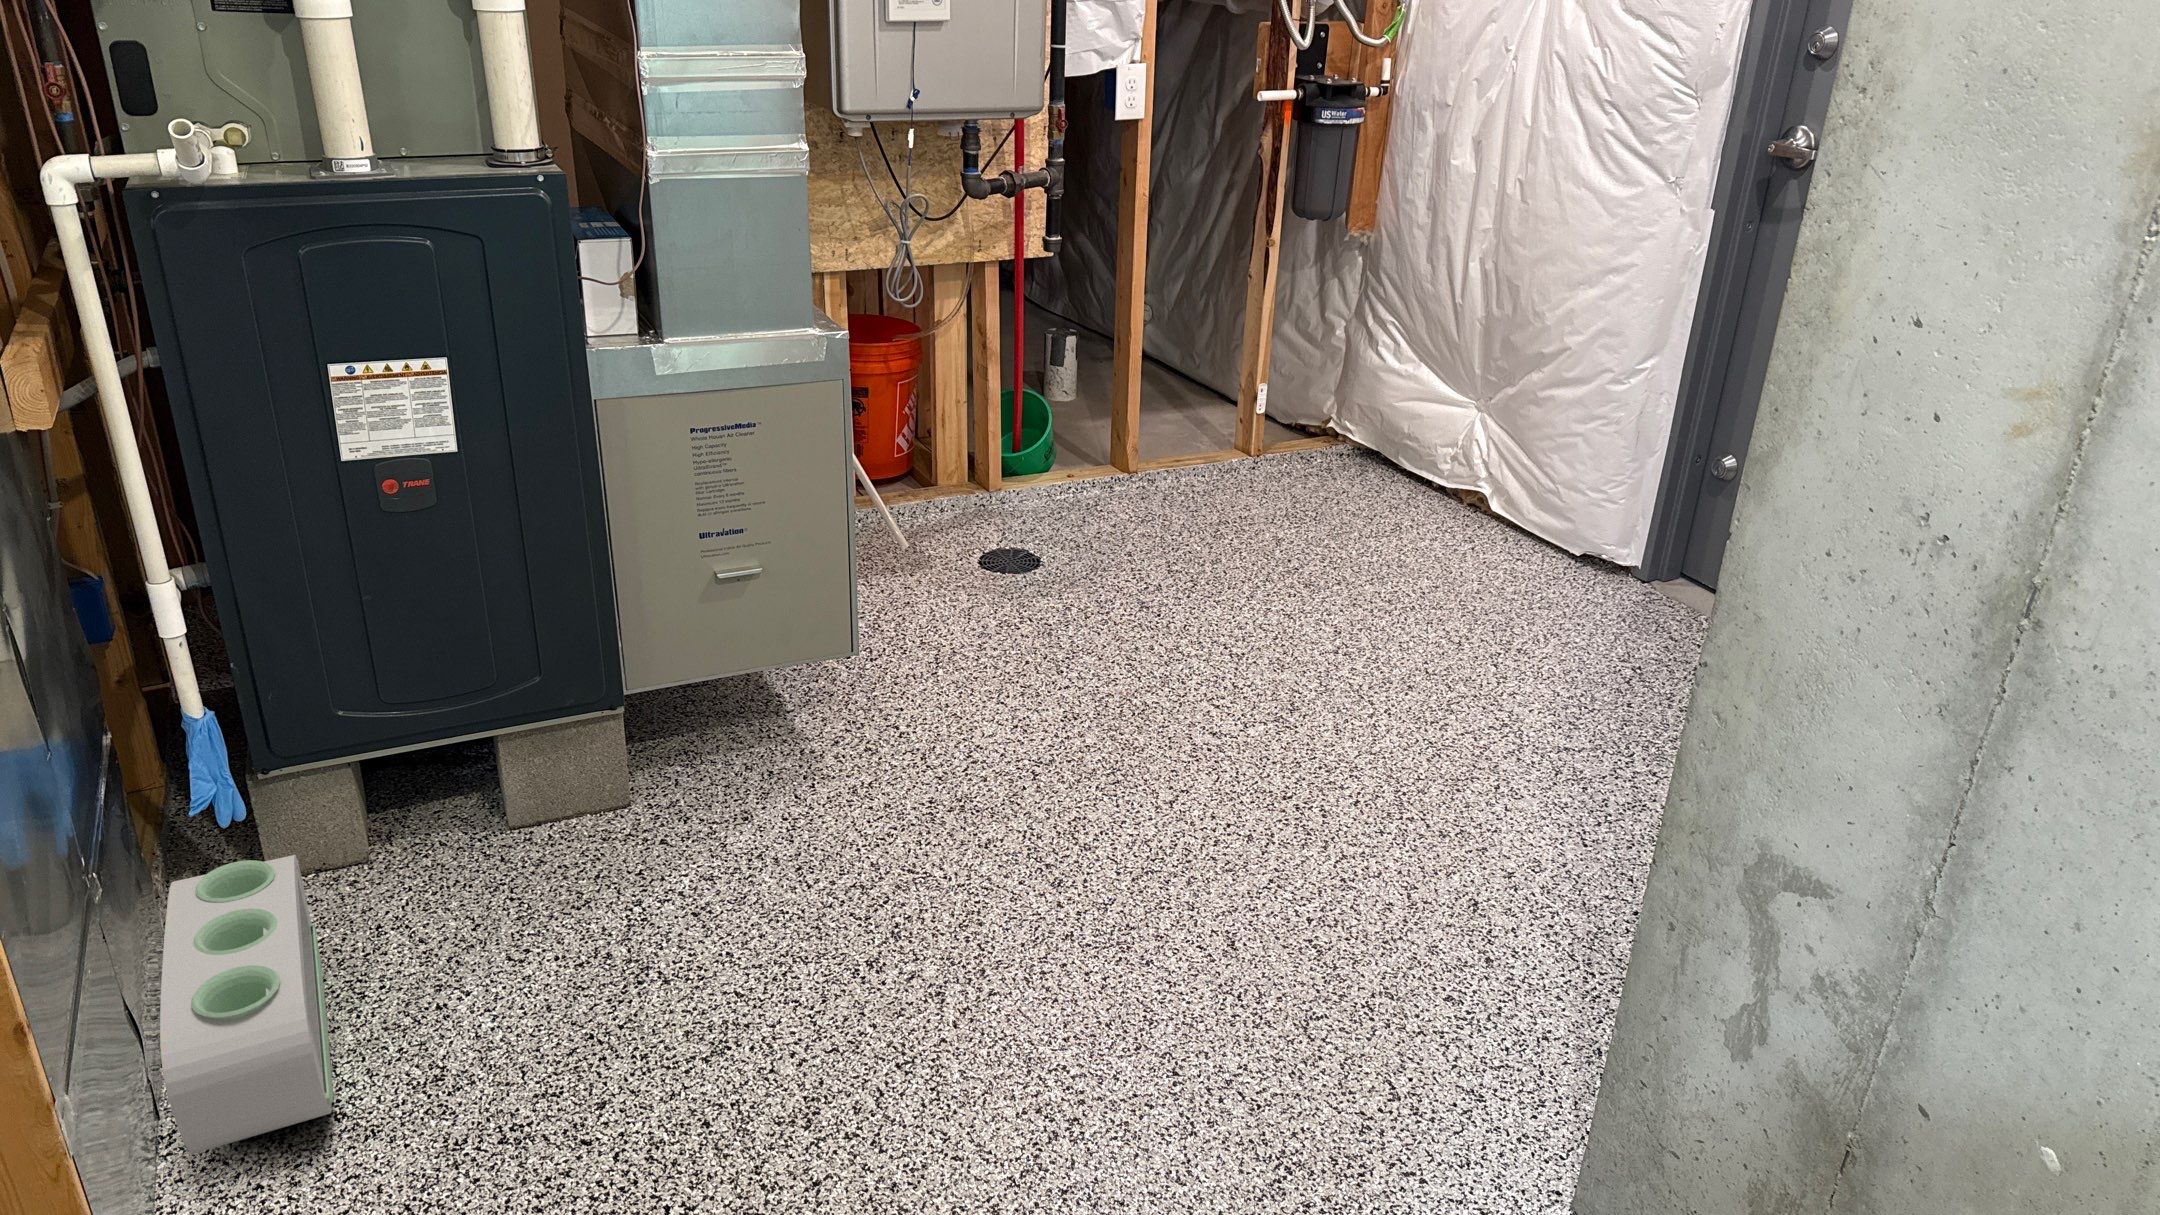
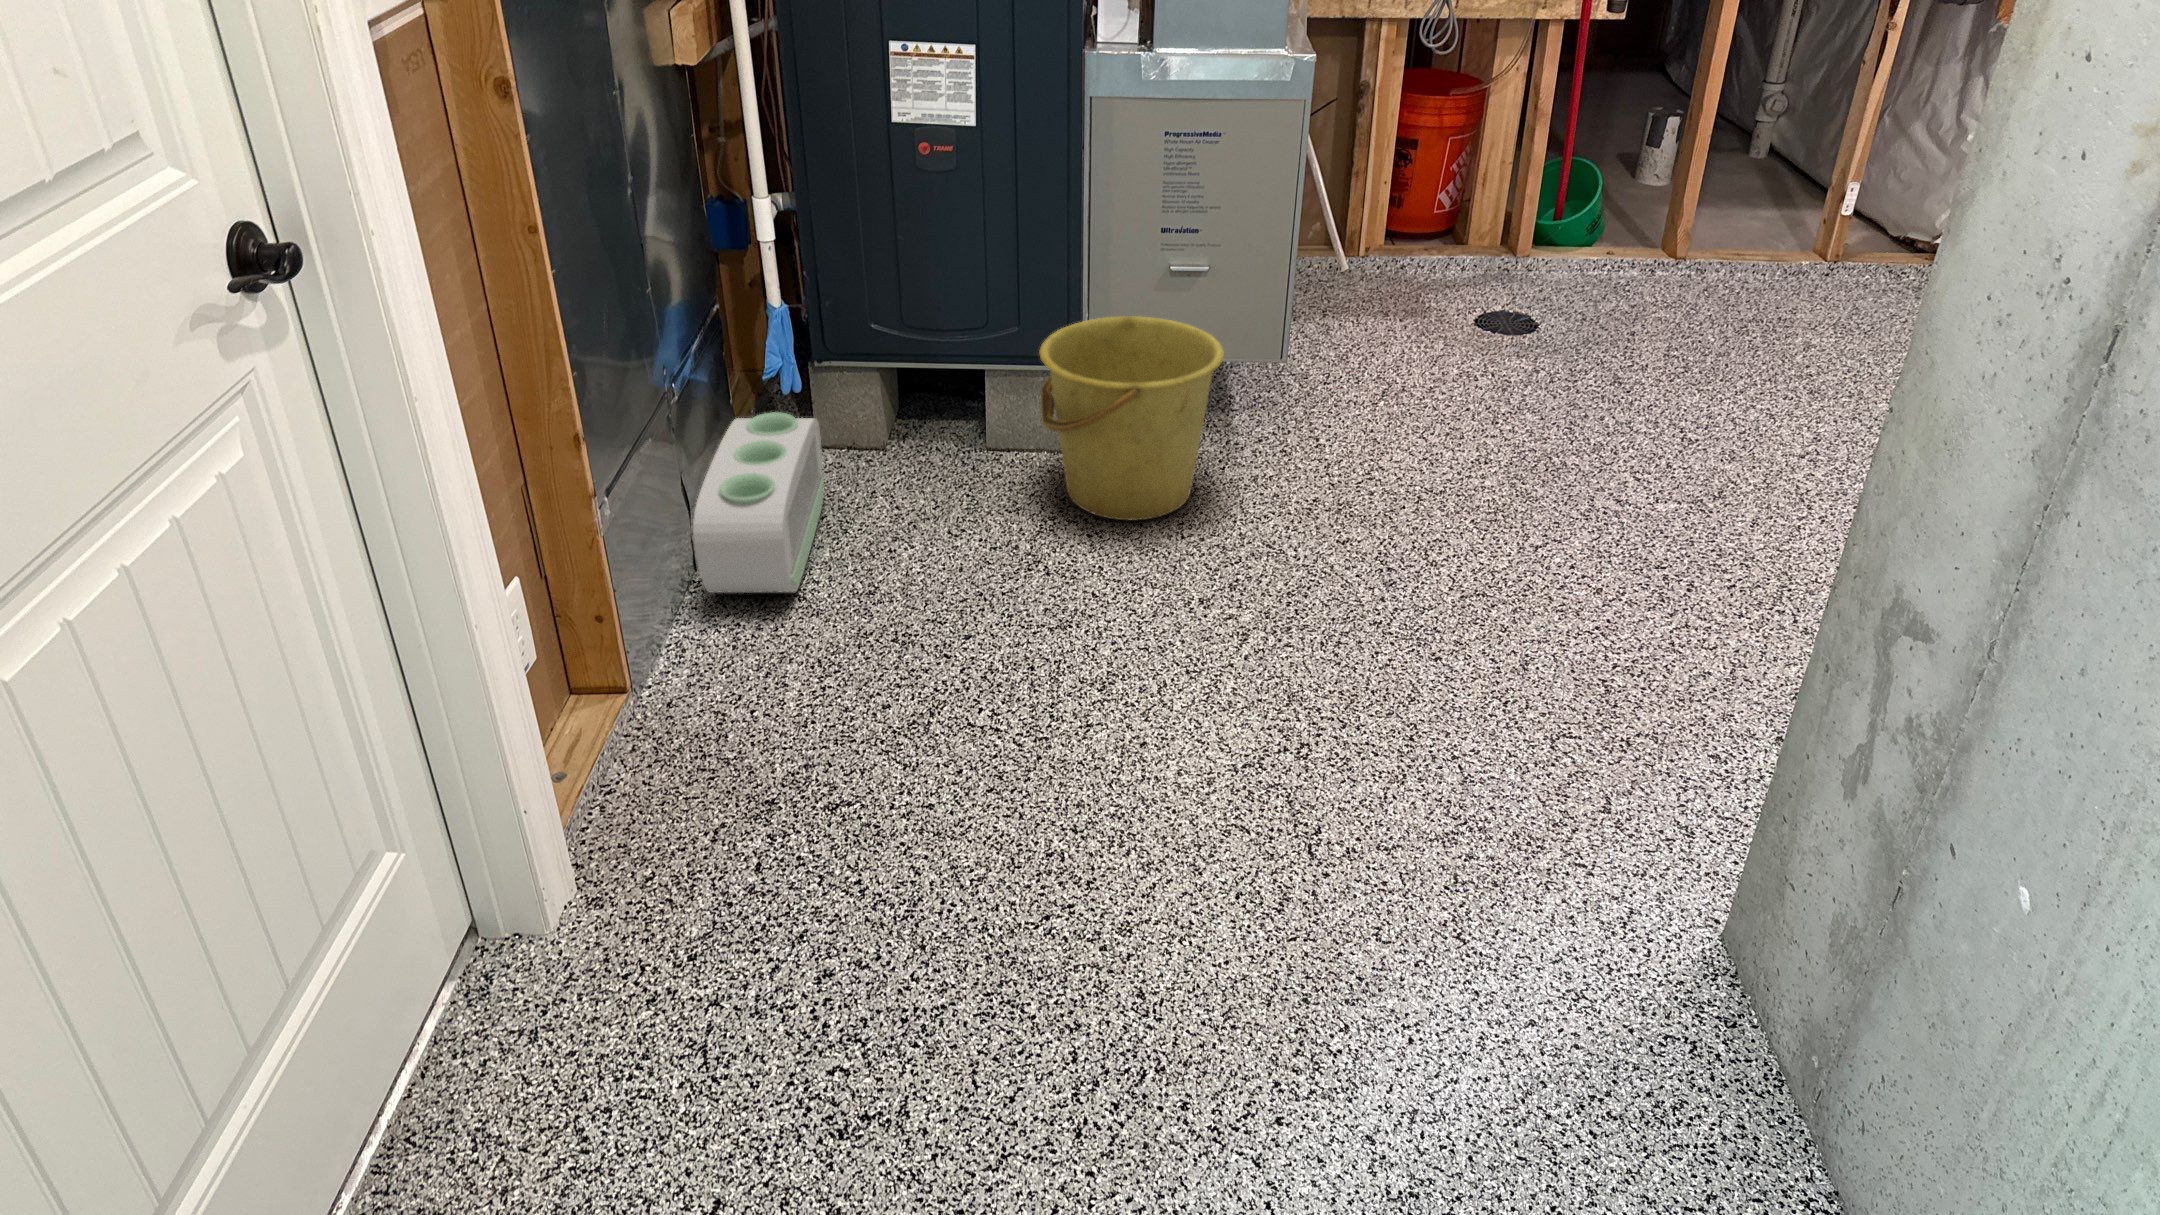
bucket: none [588,637,814,885] -> present [1039,316,1224,520]

